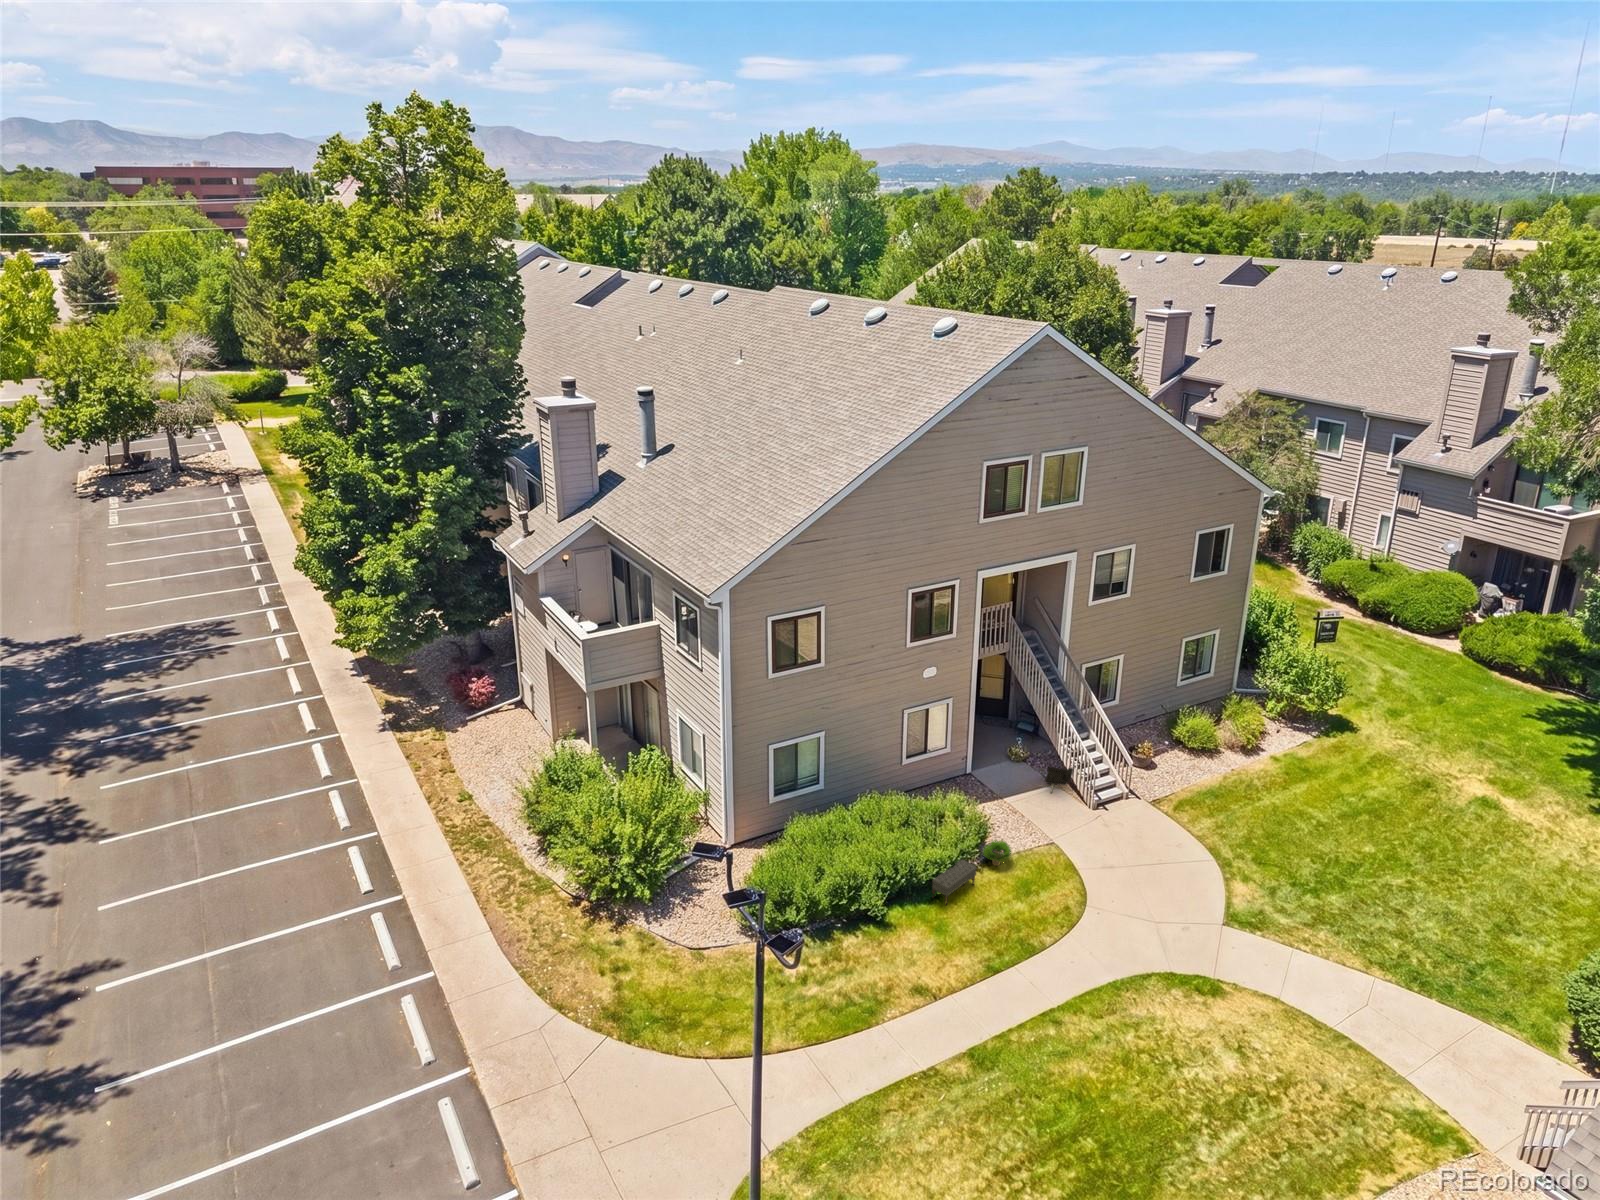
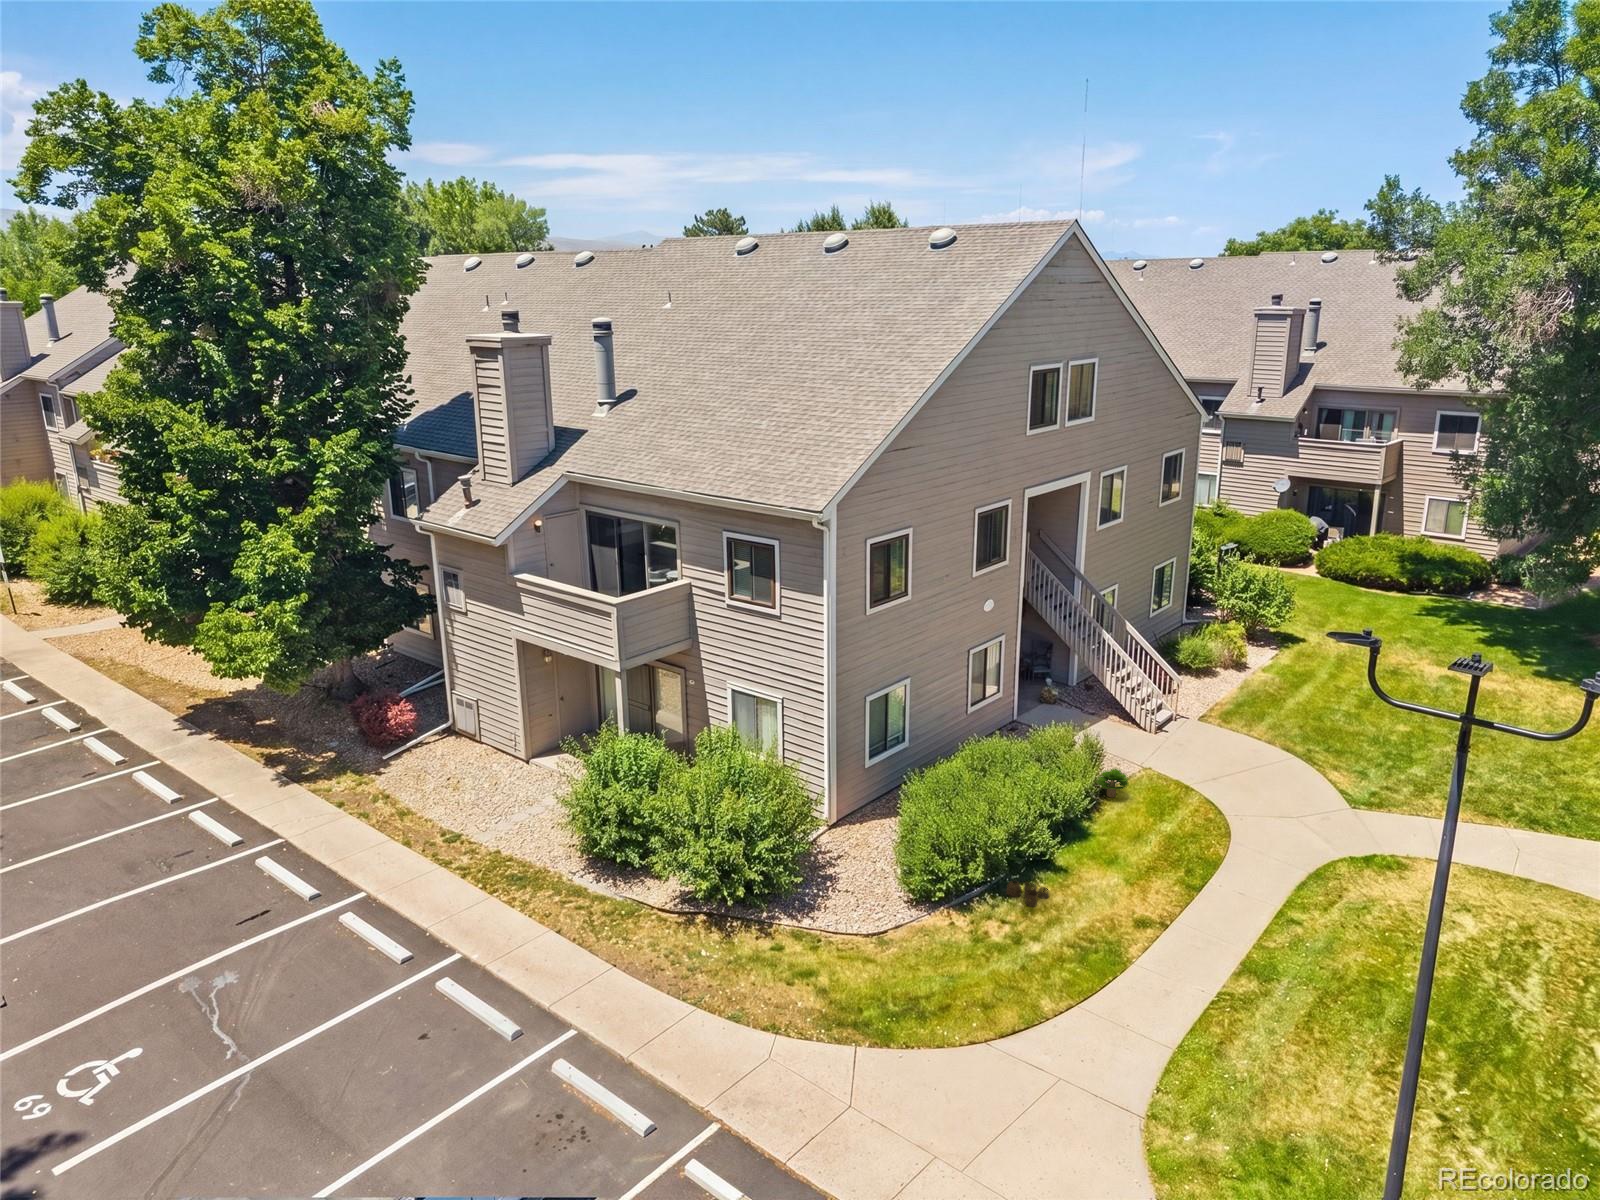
lounge chair: present [1045,765,1073,792] -> none [1086,695,1124,727]
bench: present [932,860,976,904] -> none [1079,793,1111,841]
woven basket: none [826,925,859,951] -> present [1006,881,1049,907]

